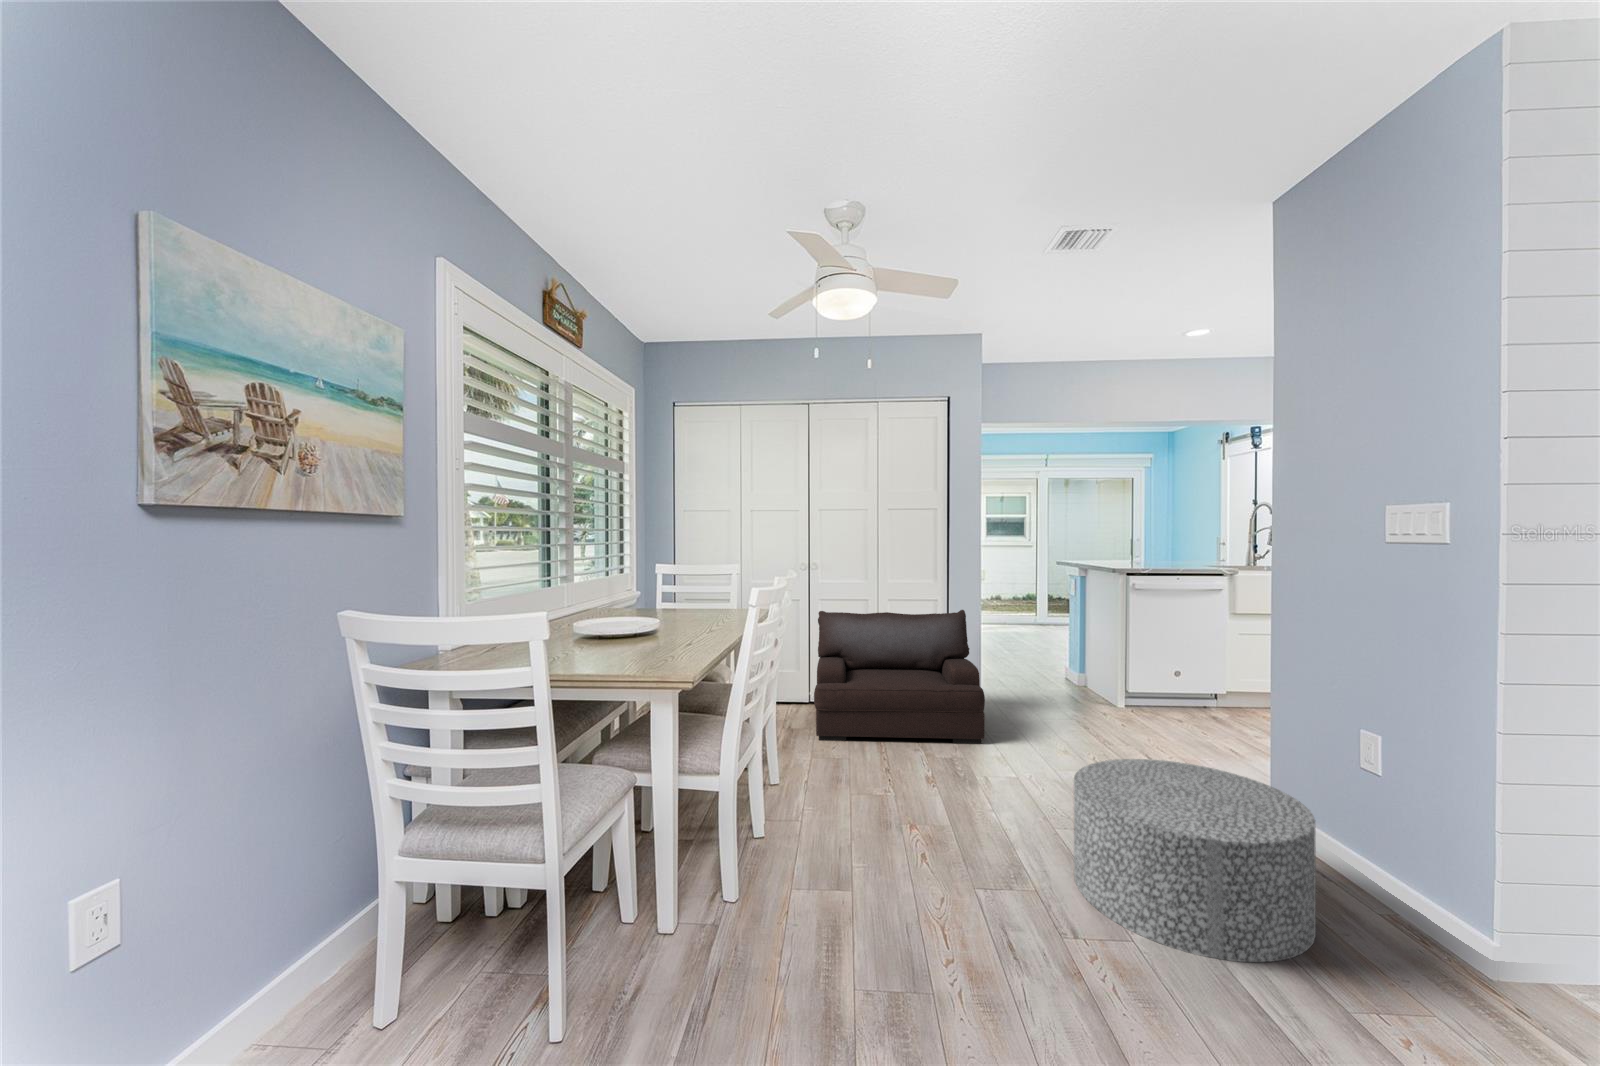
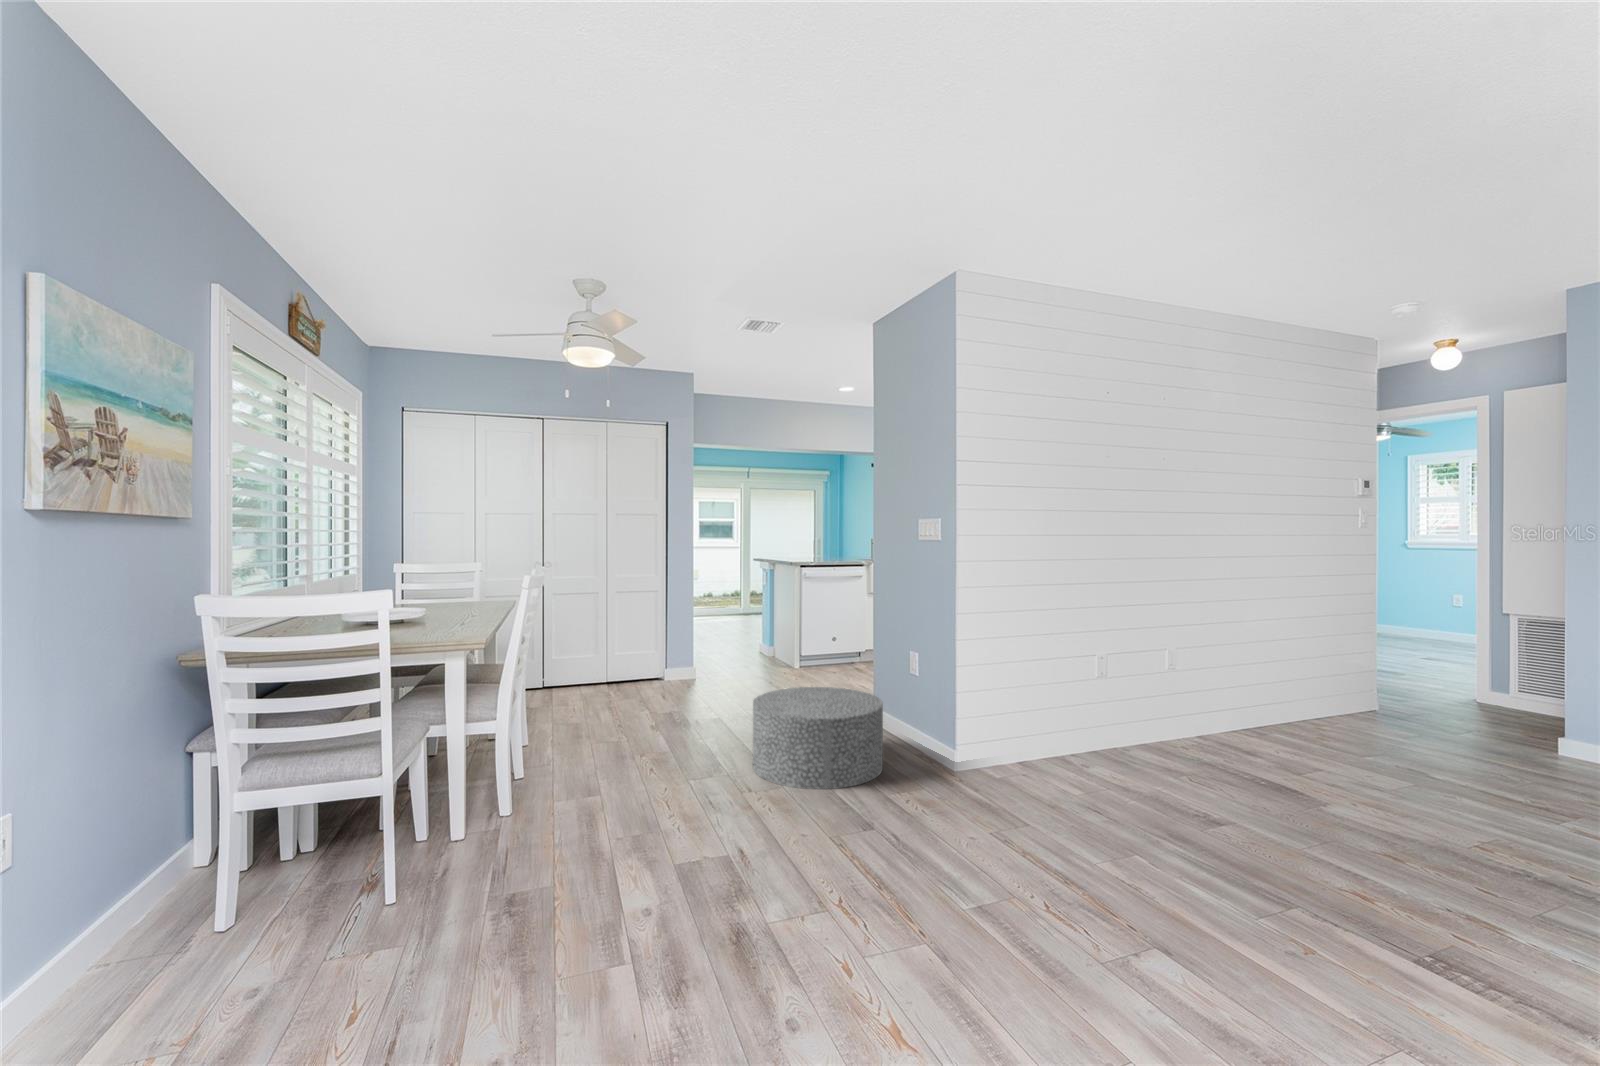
armchair: present [814,610,985,744] -> none [552,599,696,715]

